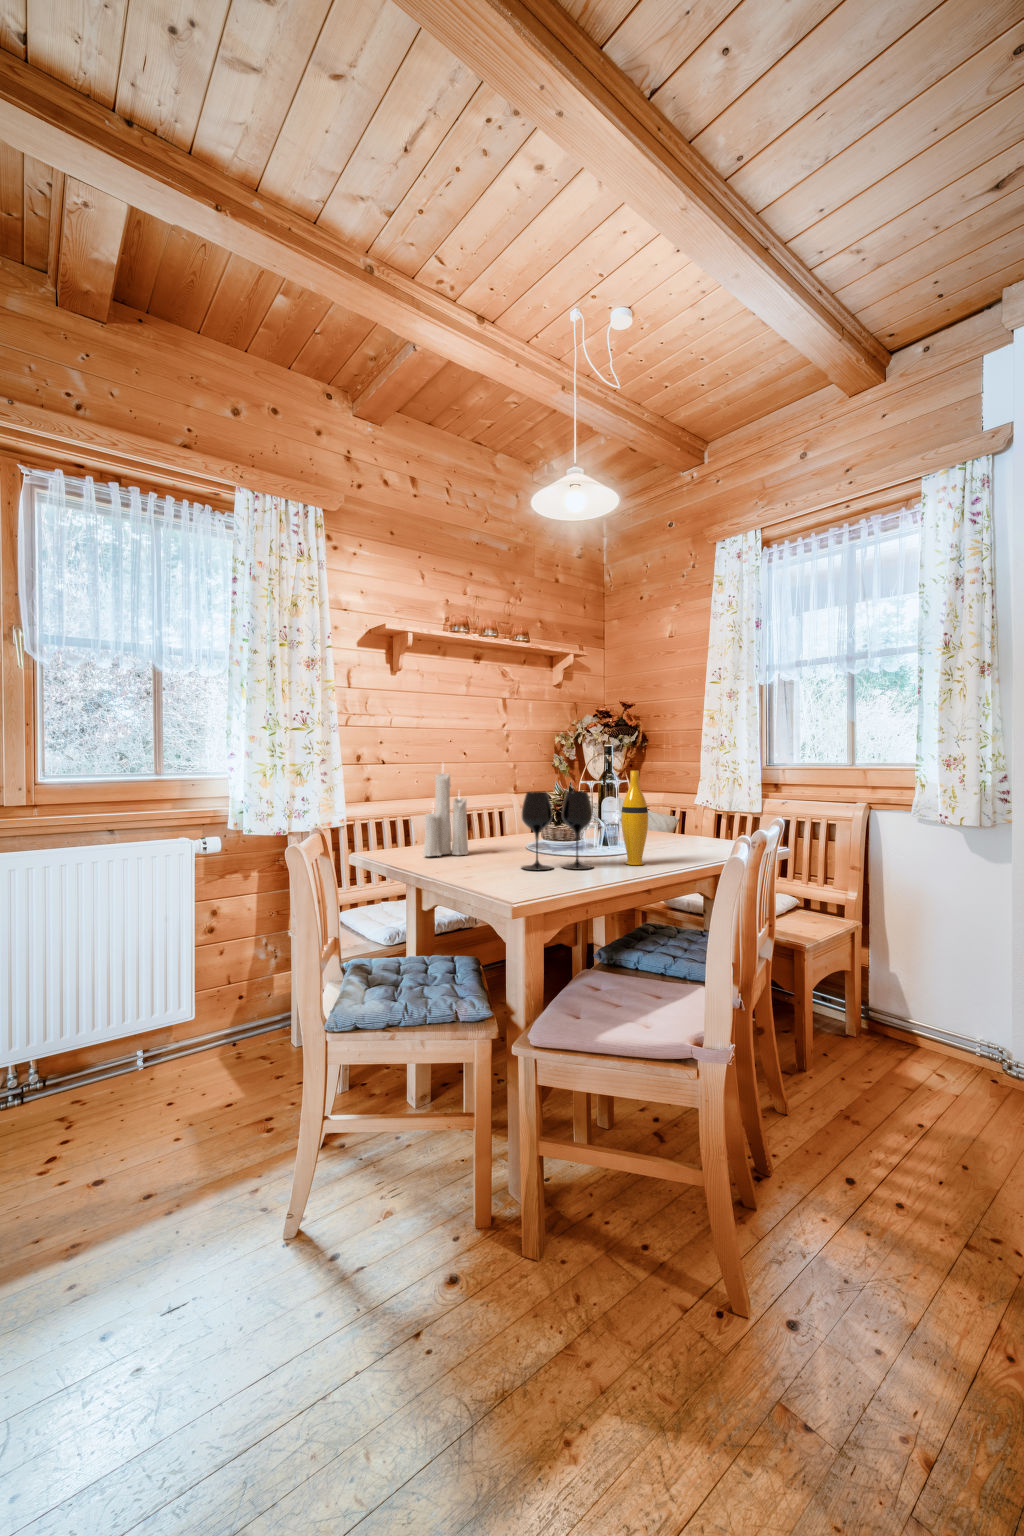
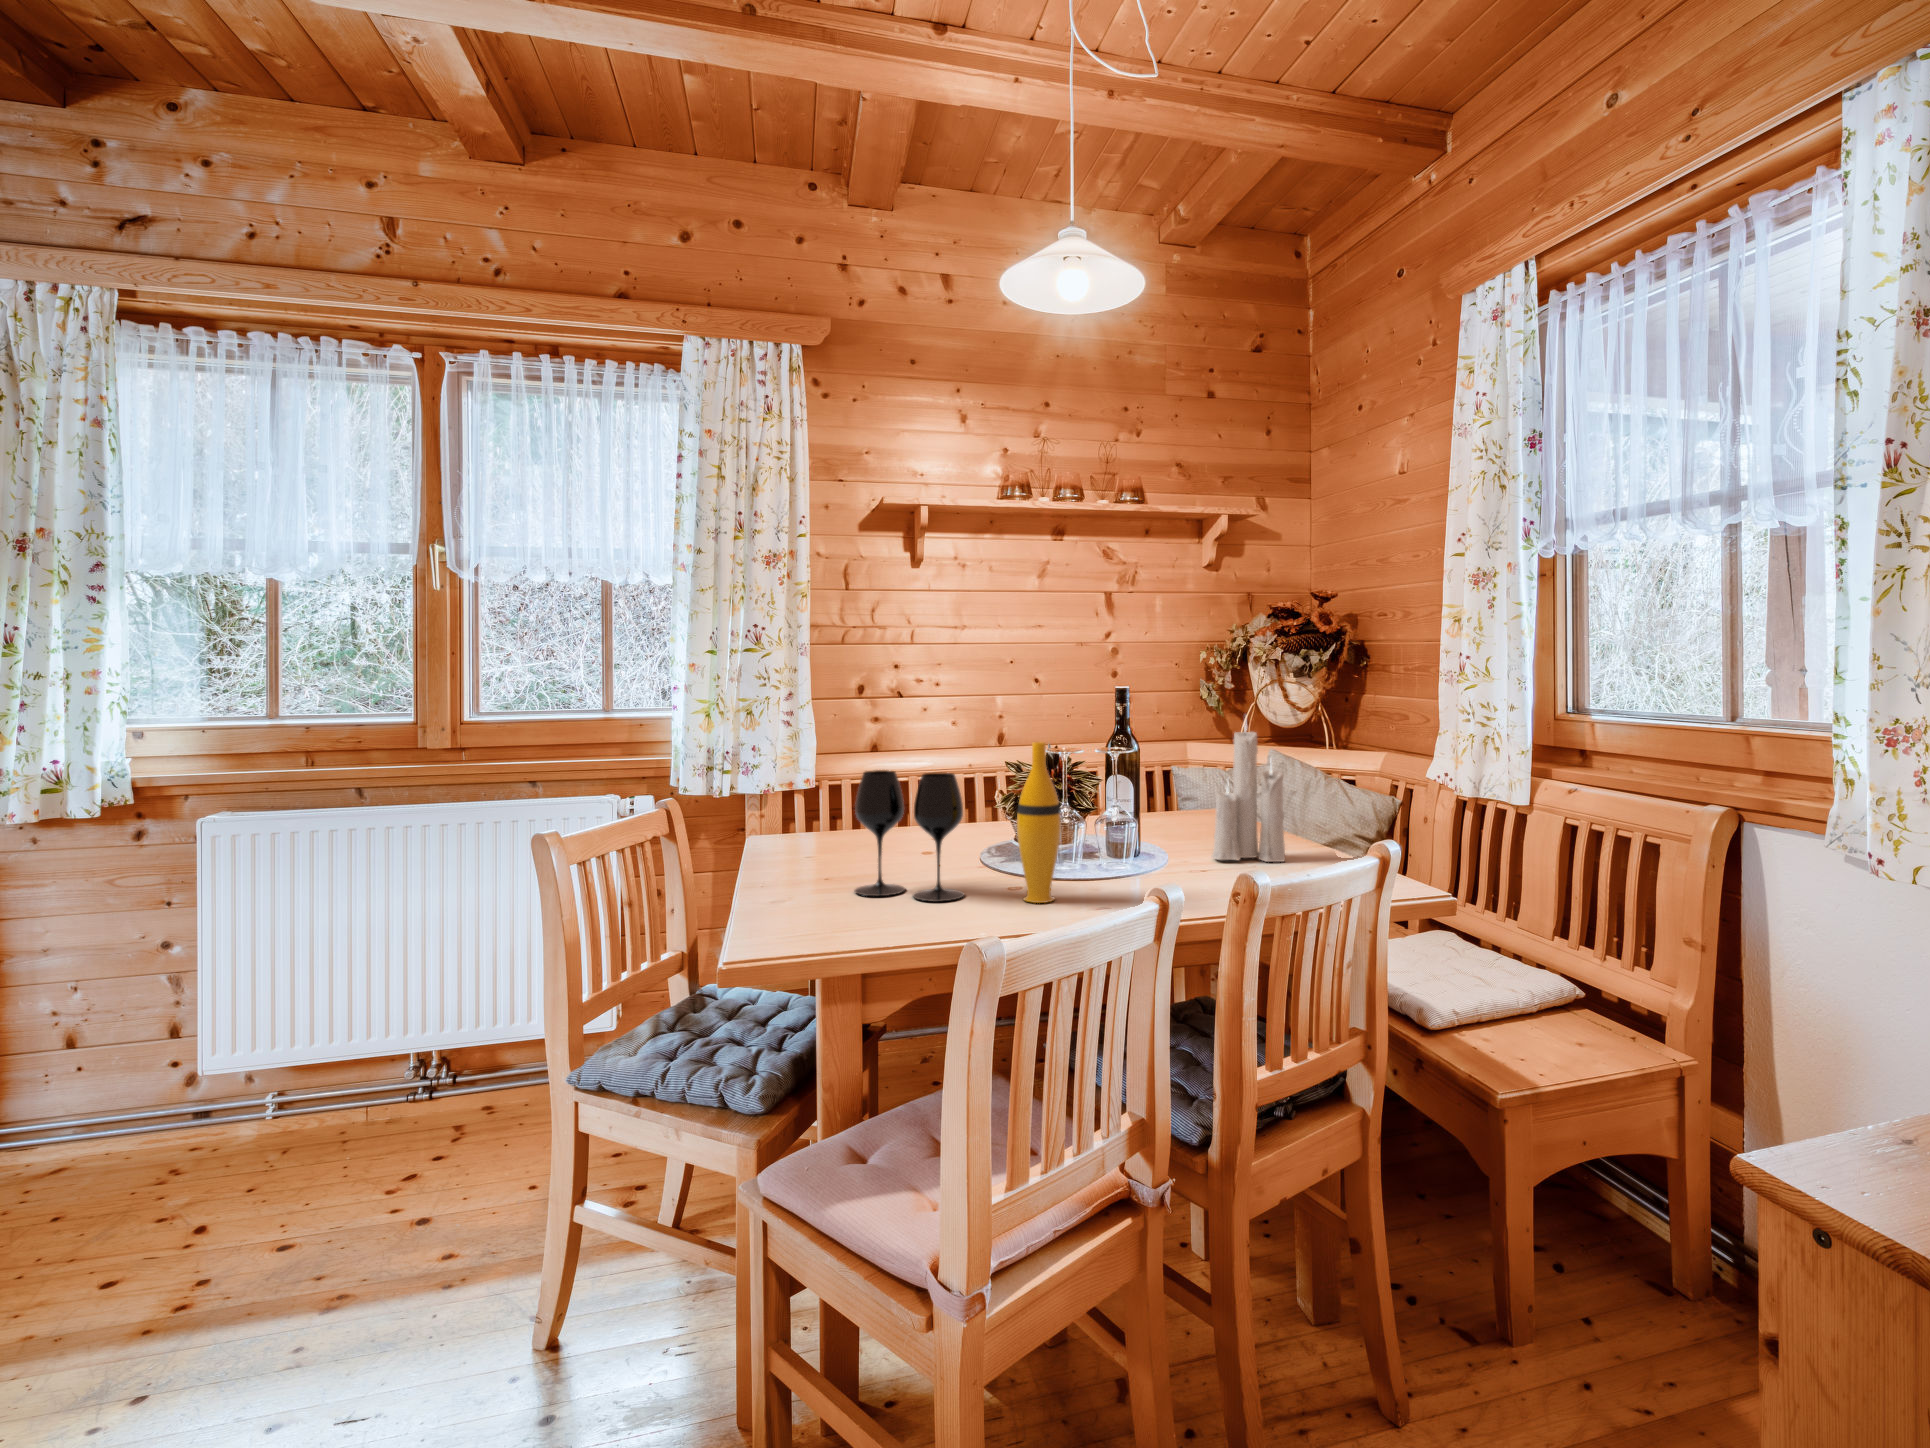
candle: present [423,773,468,856] -> present [1212,724,1285,862]

